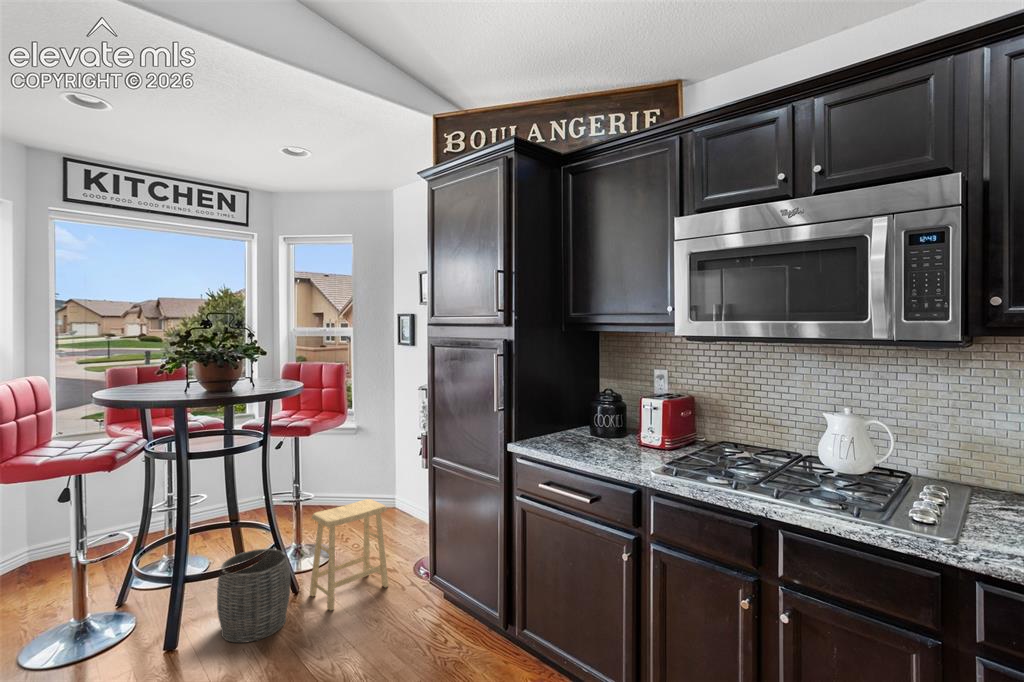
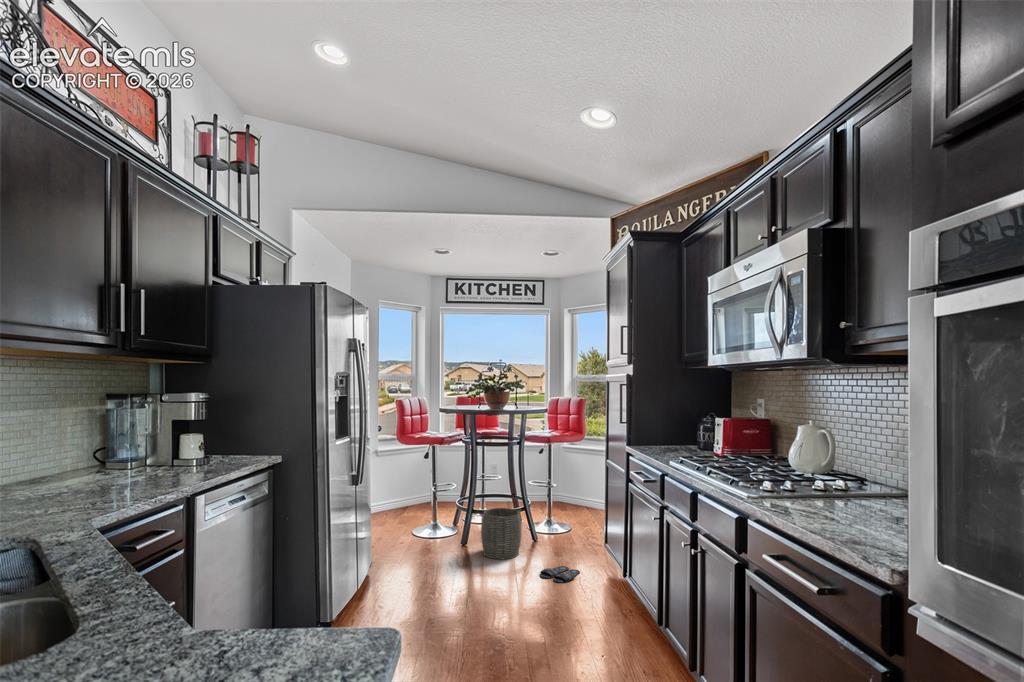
footstool: present [310,499,388,611] -> none [539,492,588,558]
slippers: none [349,614,403,649] -> present [540,566,580,583]

